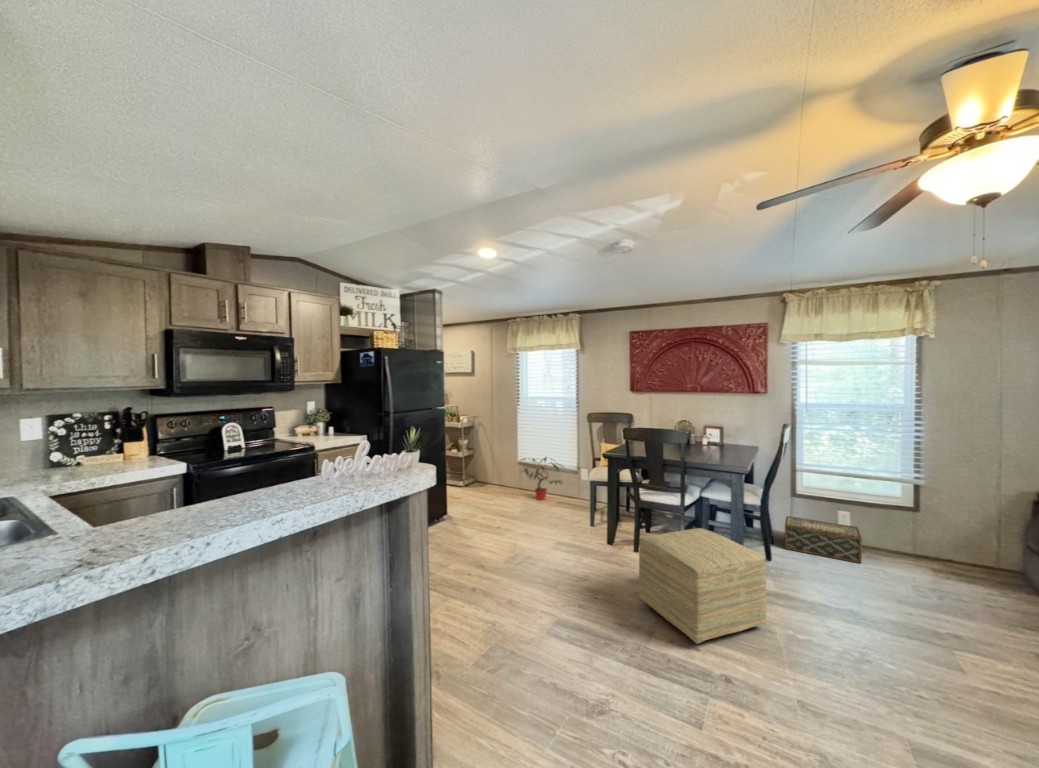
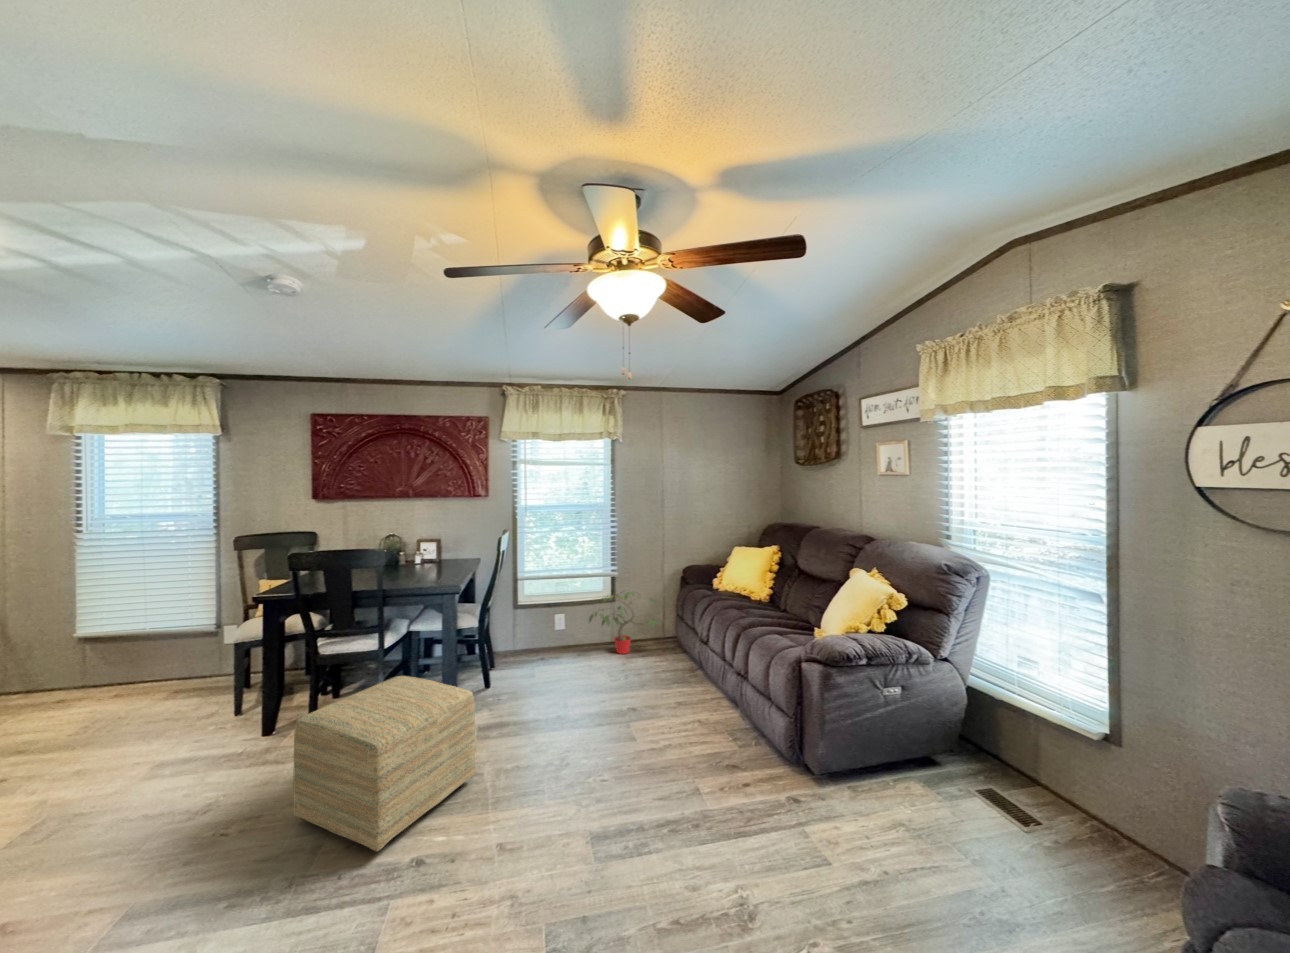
potted plant: present [523,457,562,500] -> present [589,592,659,654]
woven basket: present [785,516,862,563] -> none [507,626,574,668]

